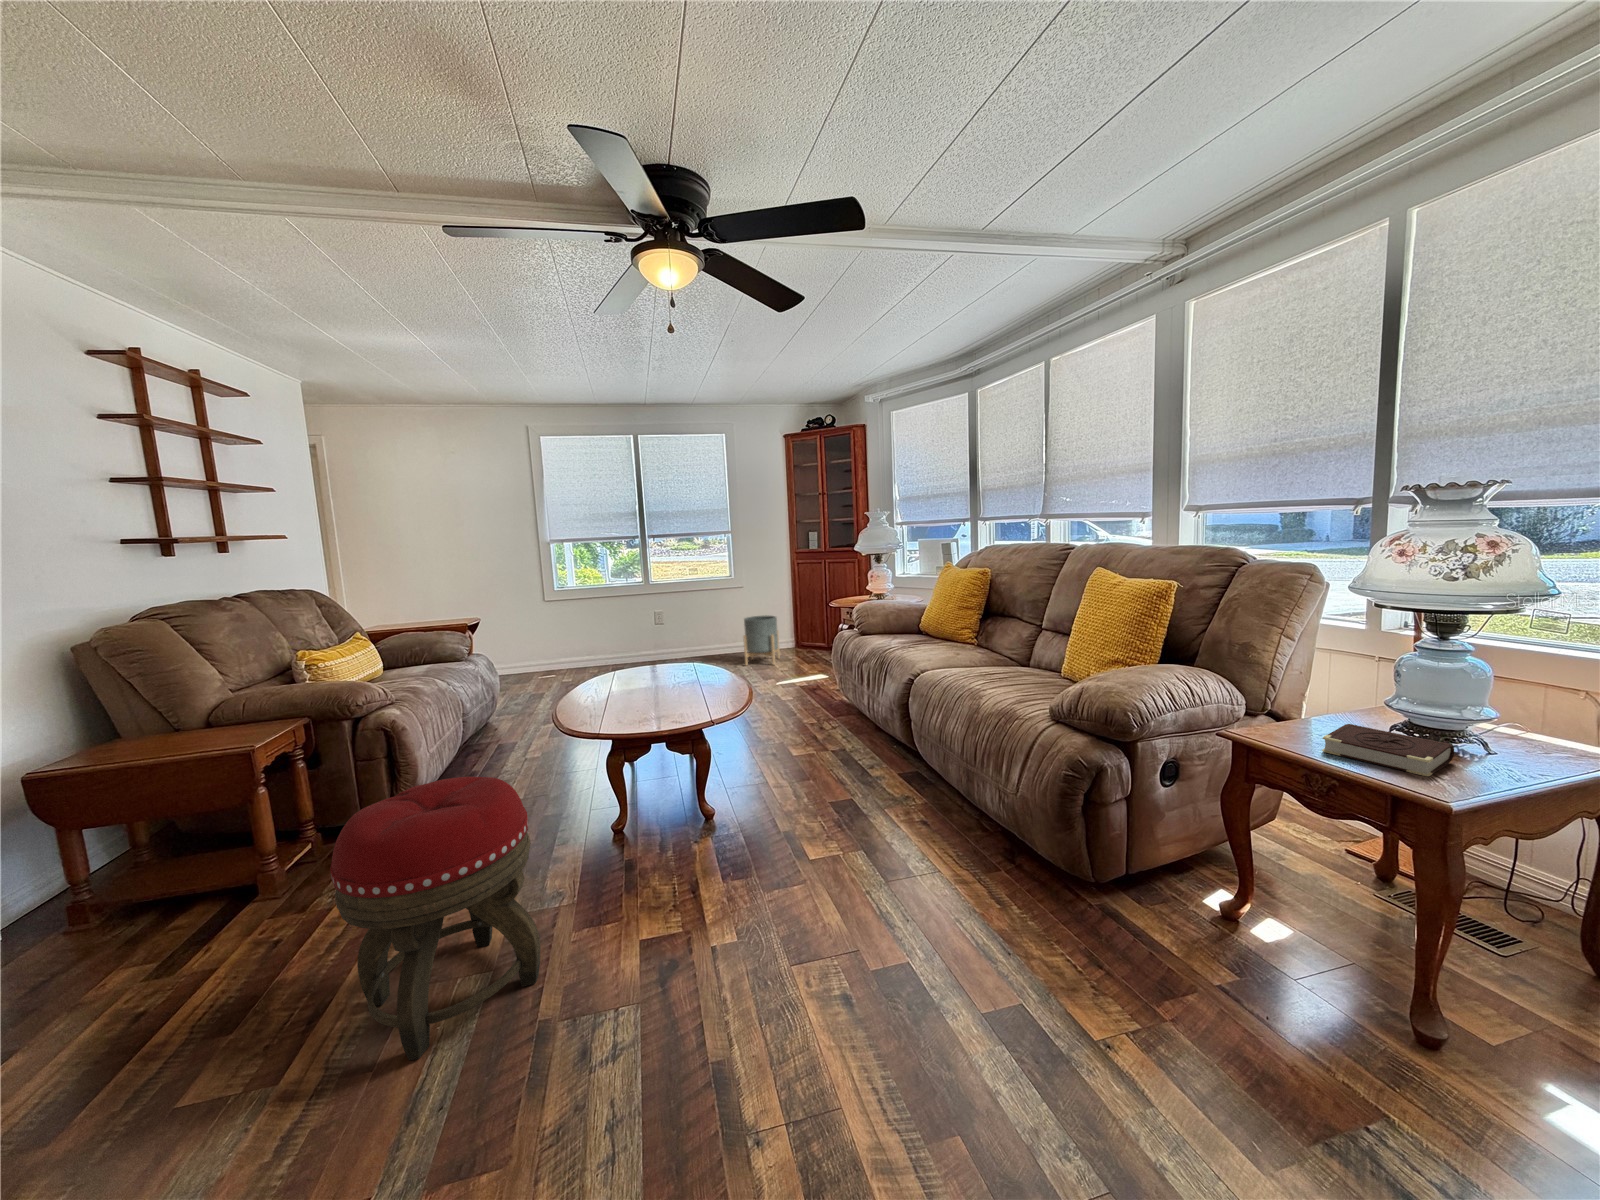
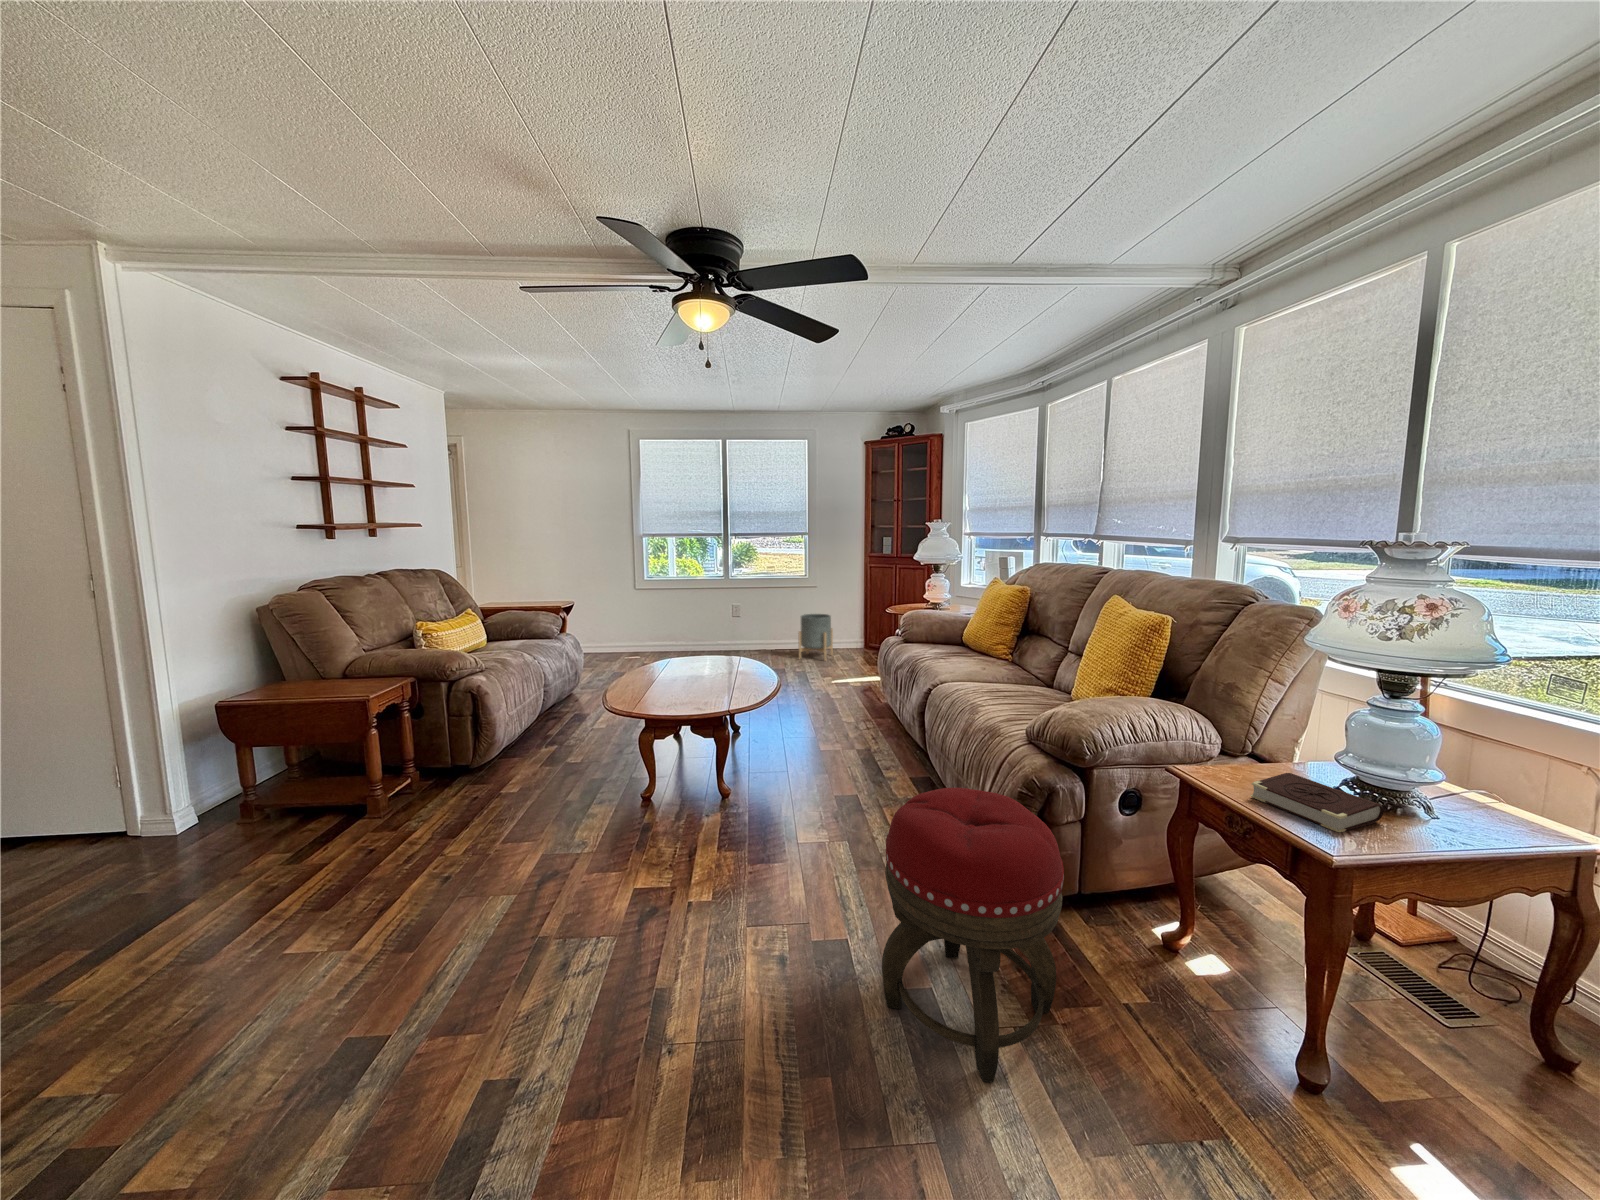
footstool: present [330,777,540,1060] -> present [882,788,1064,1082]

